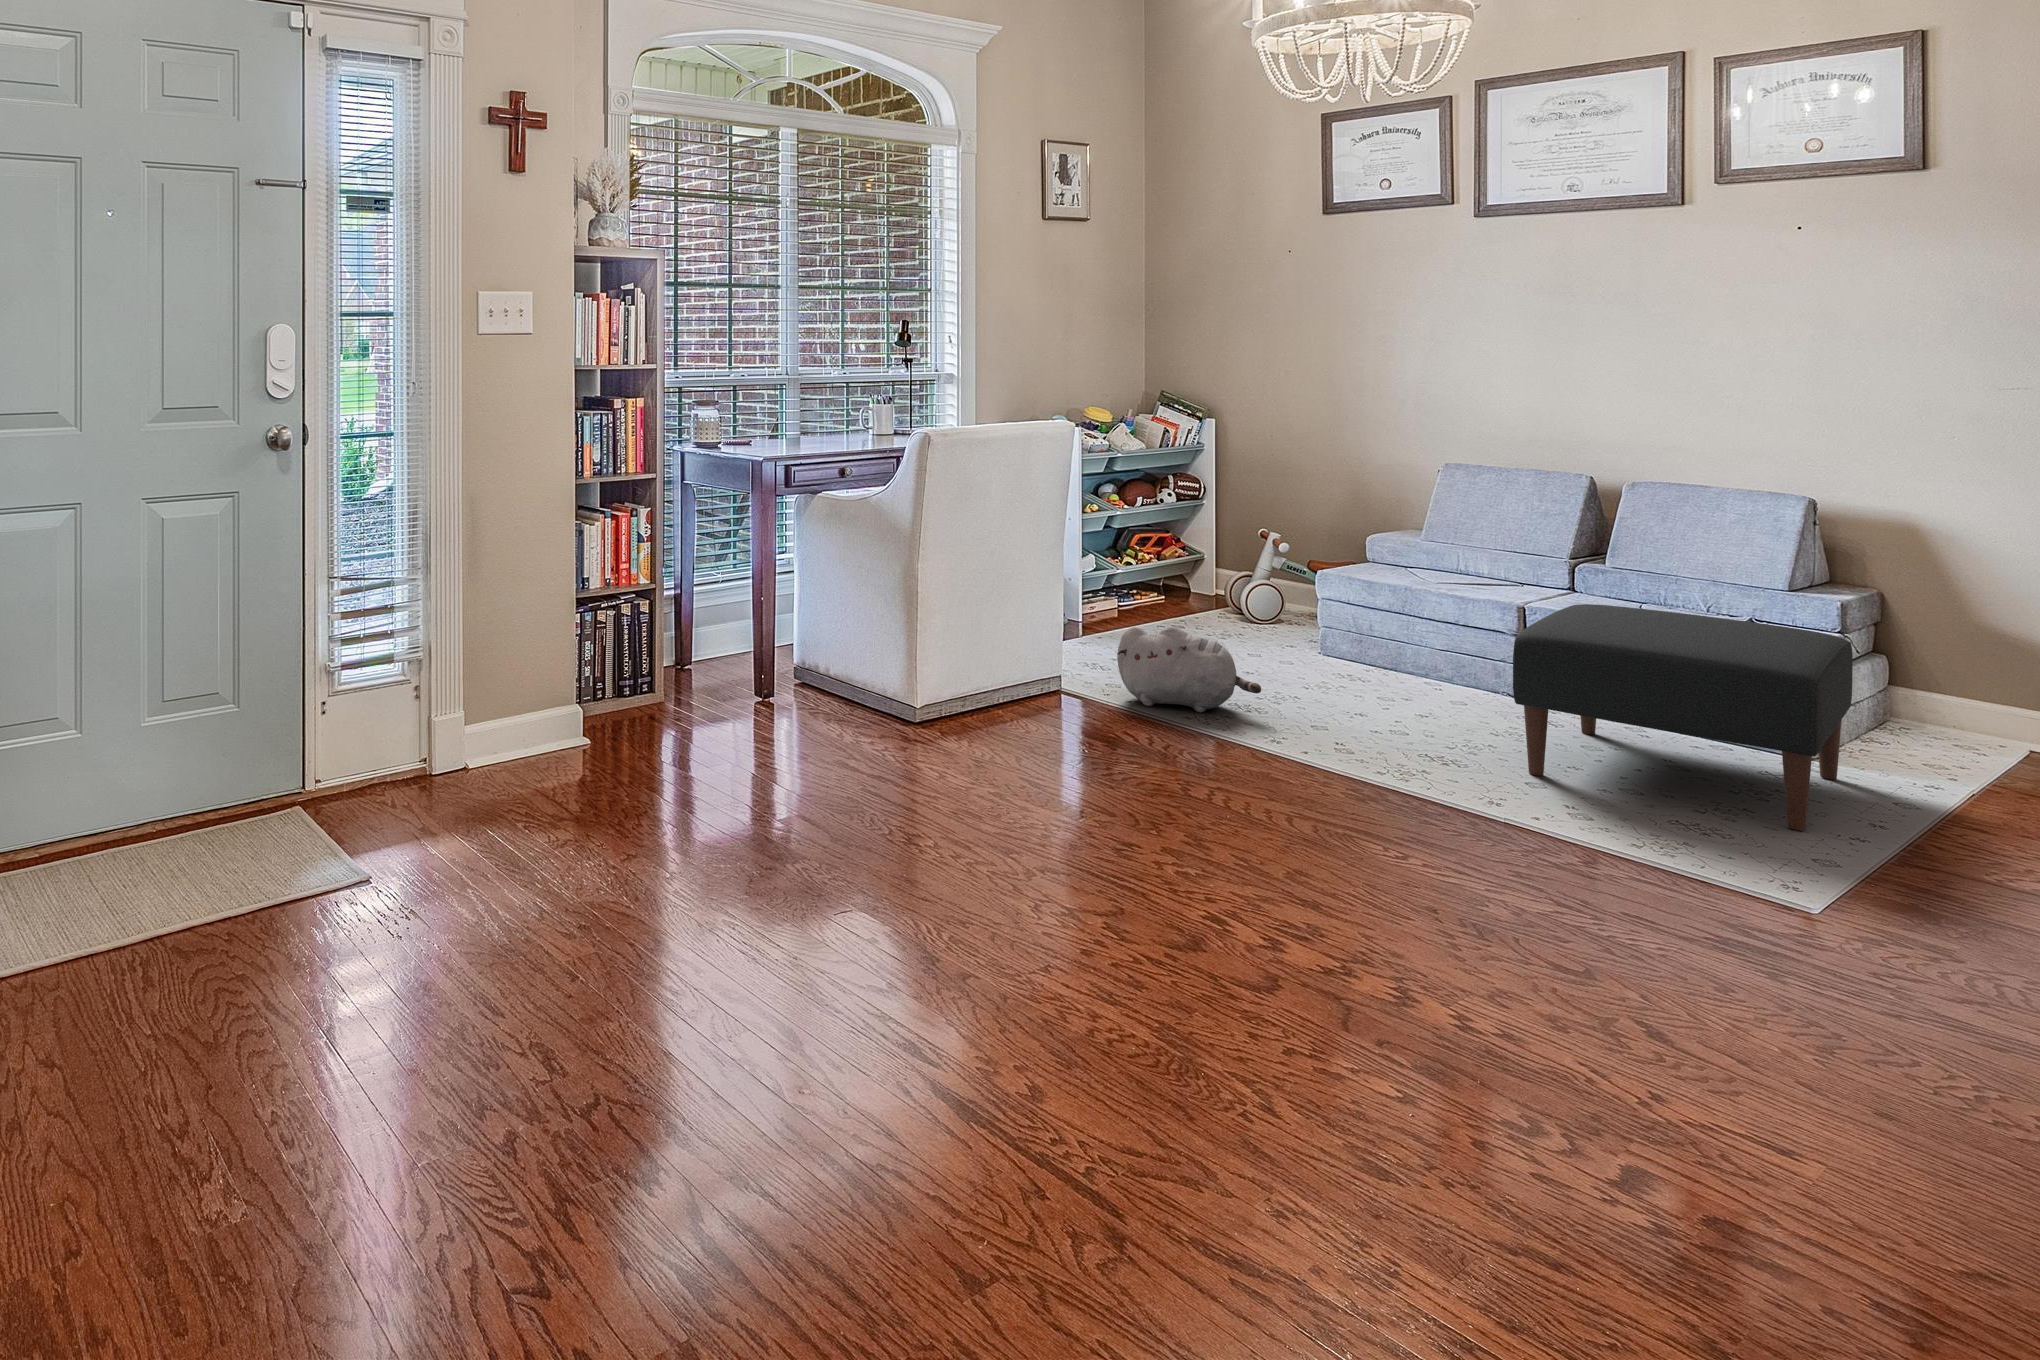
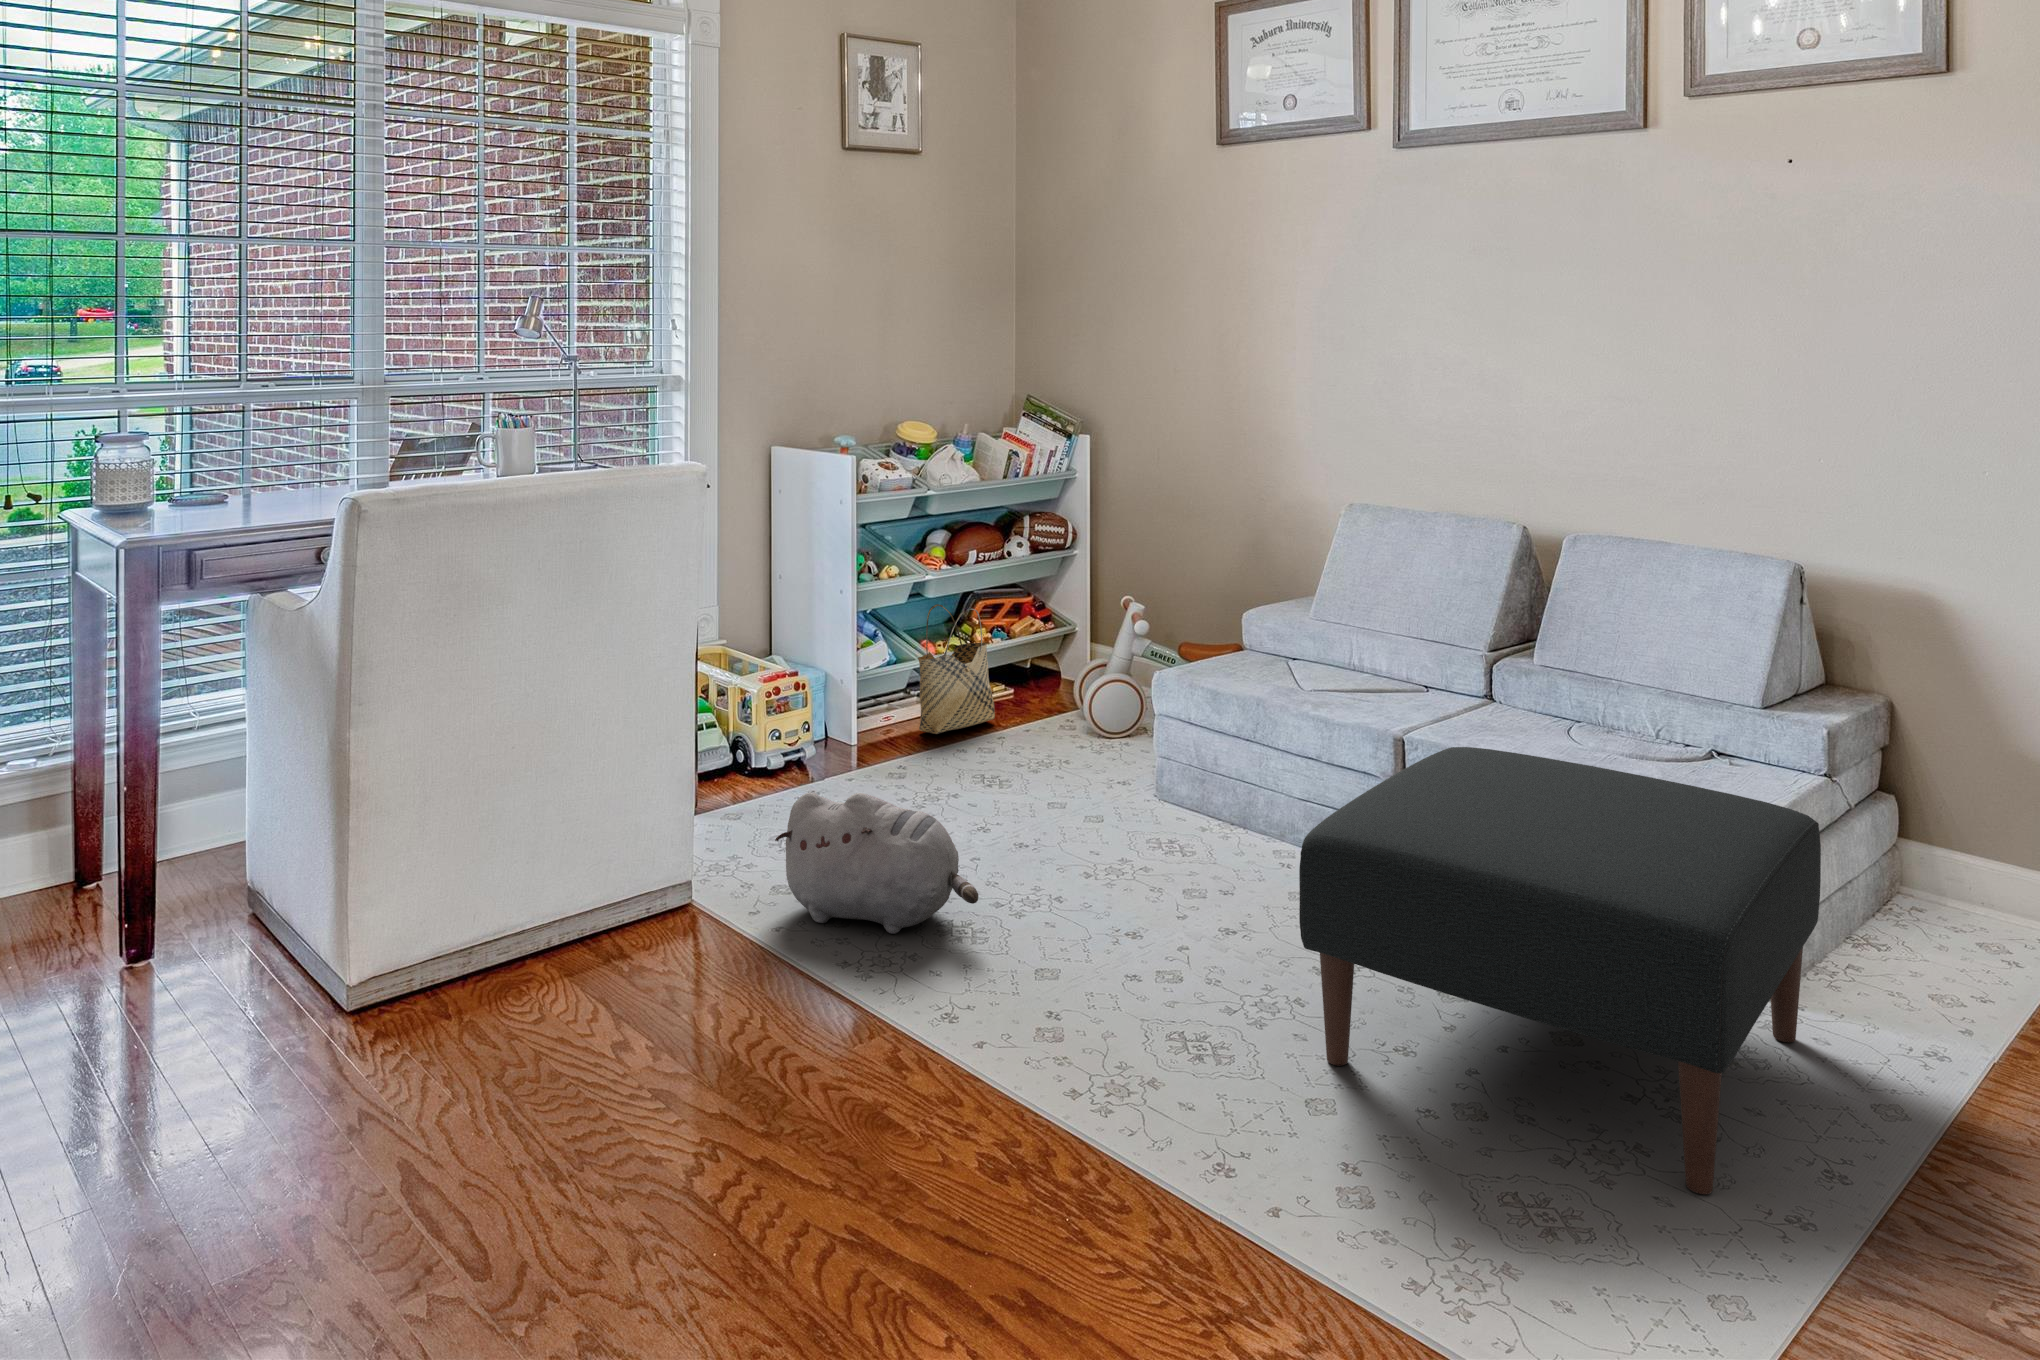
woven basket: none [1114,533,1164,621] -> present [918,604,995,734]

